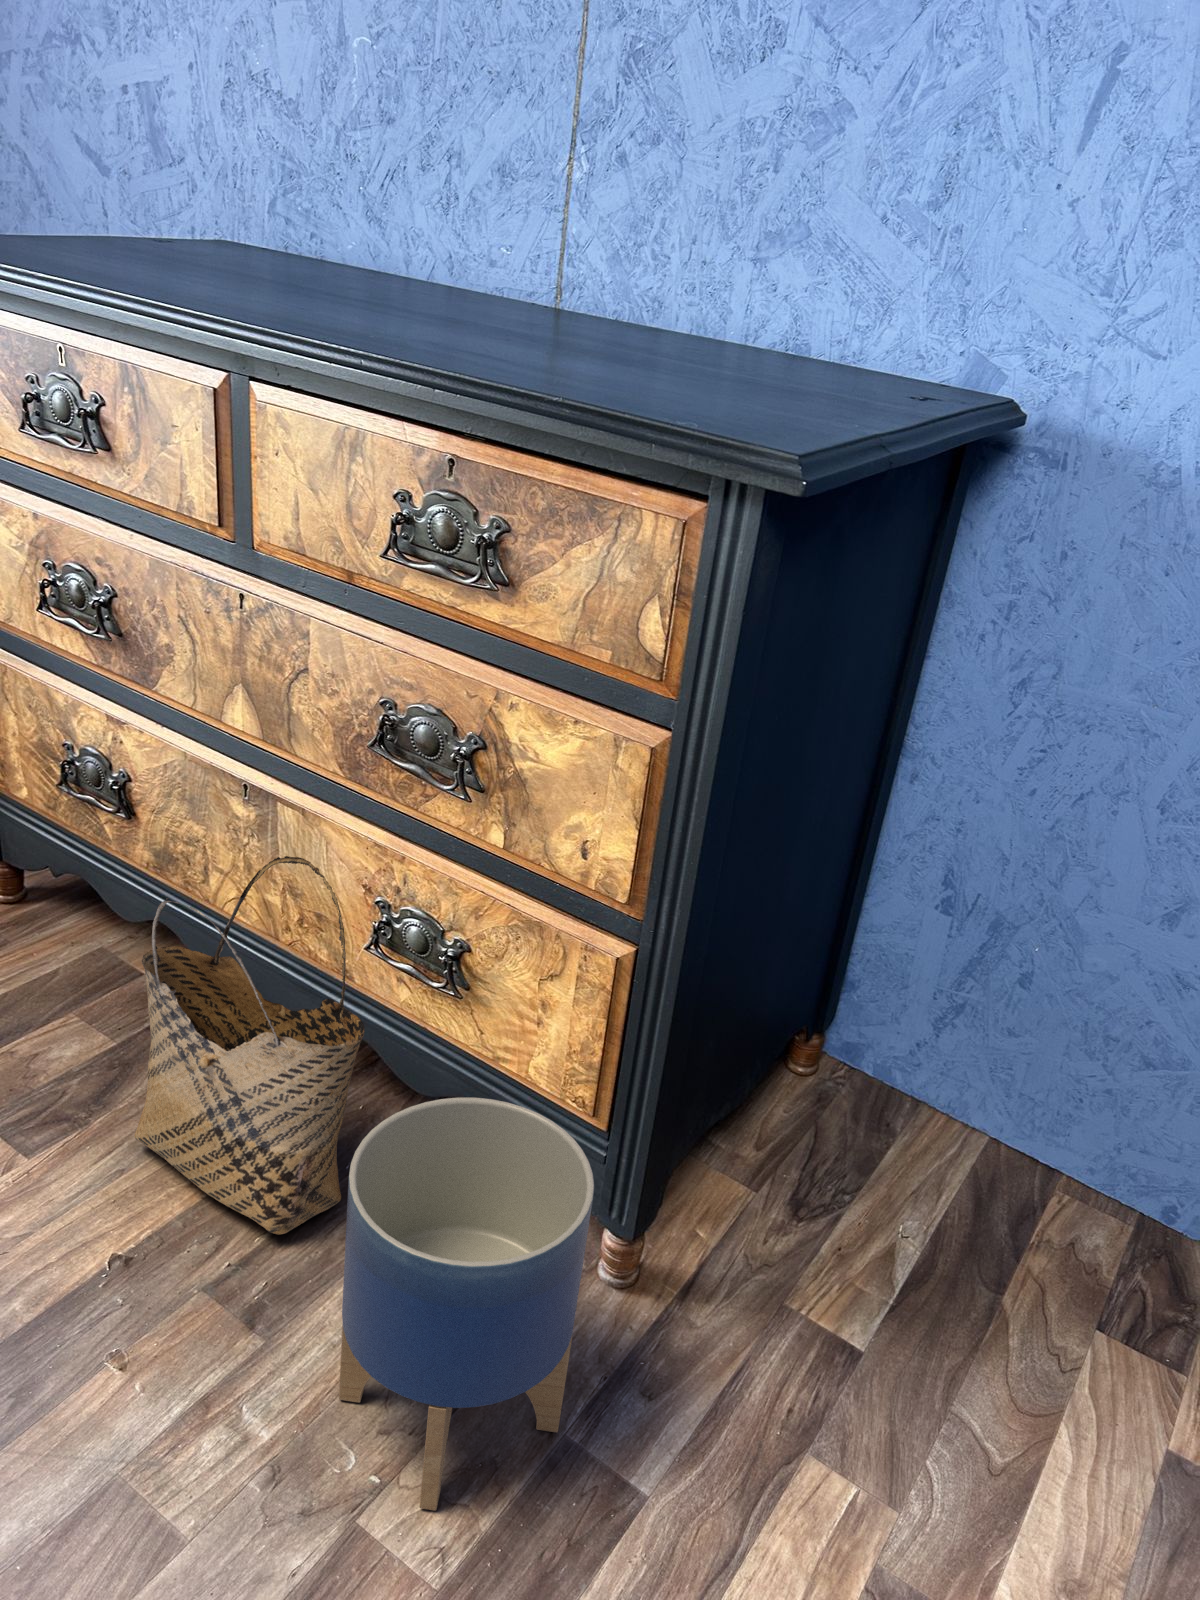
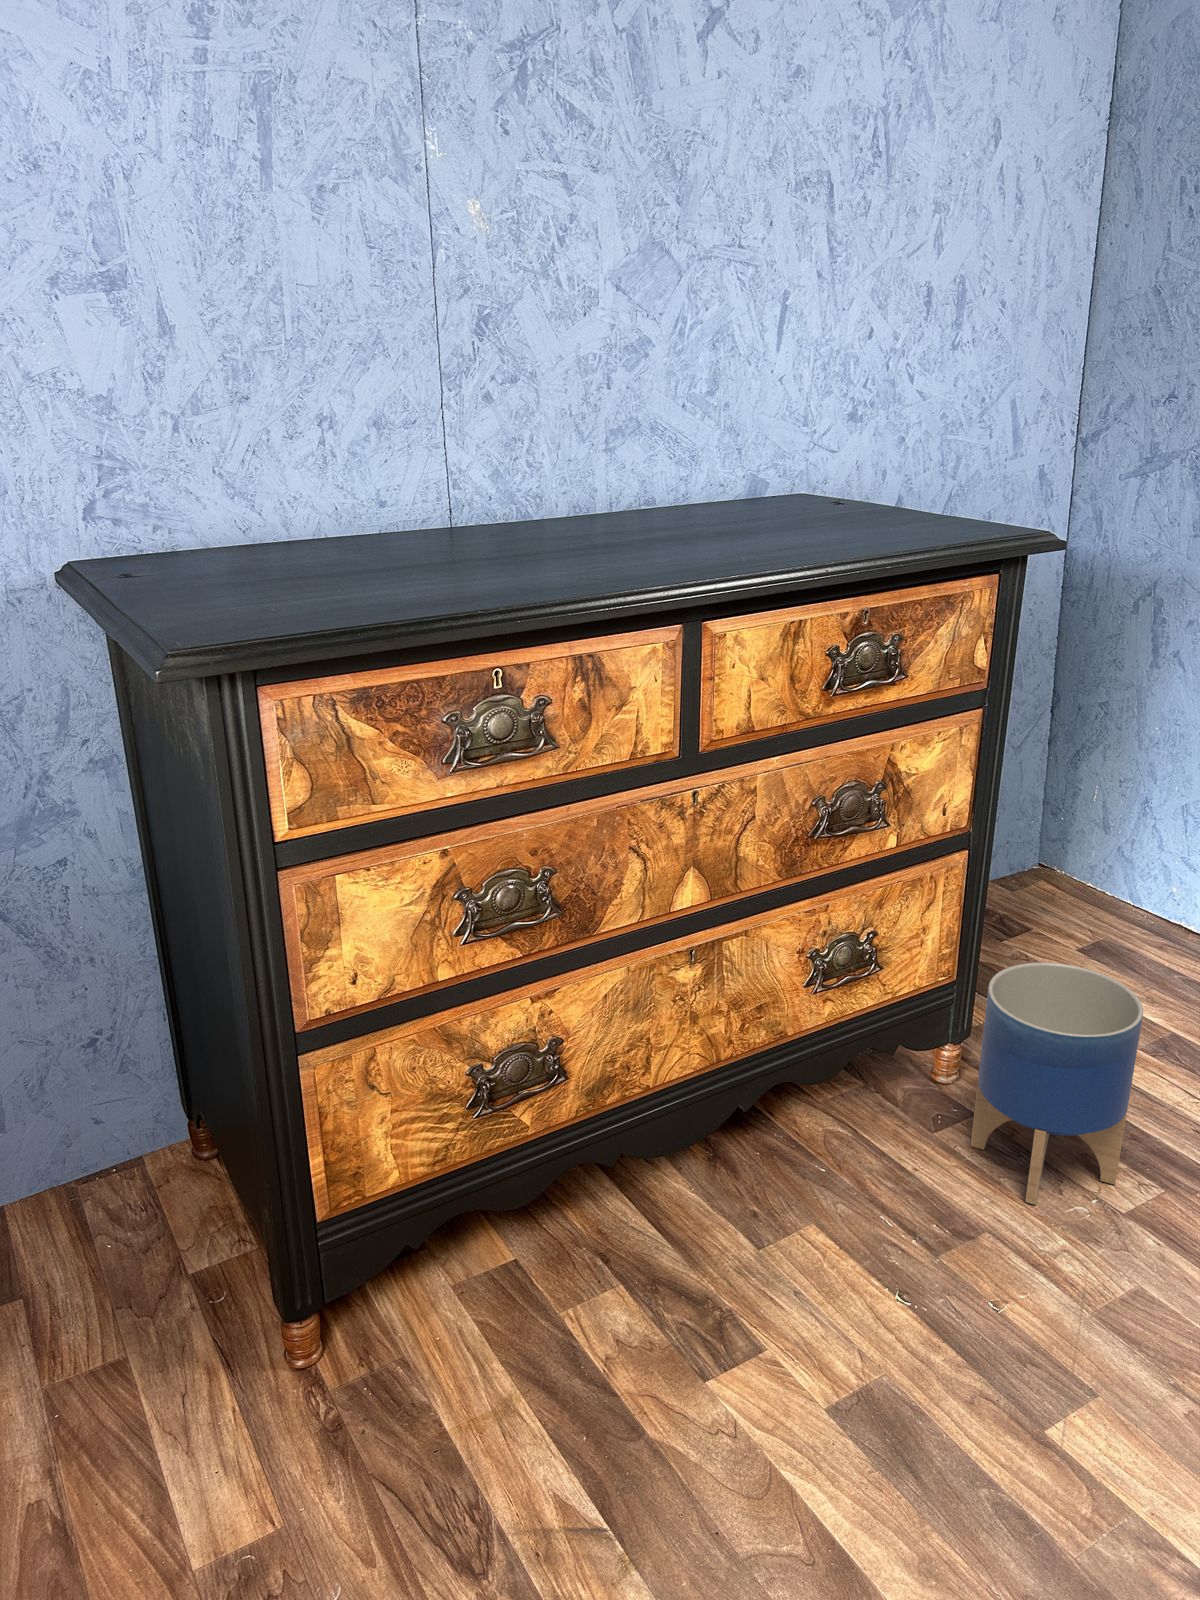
woven basket: present [135,856,365,1234] -> none [731,967,897,1272]

